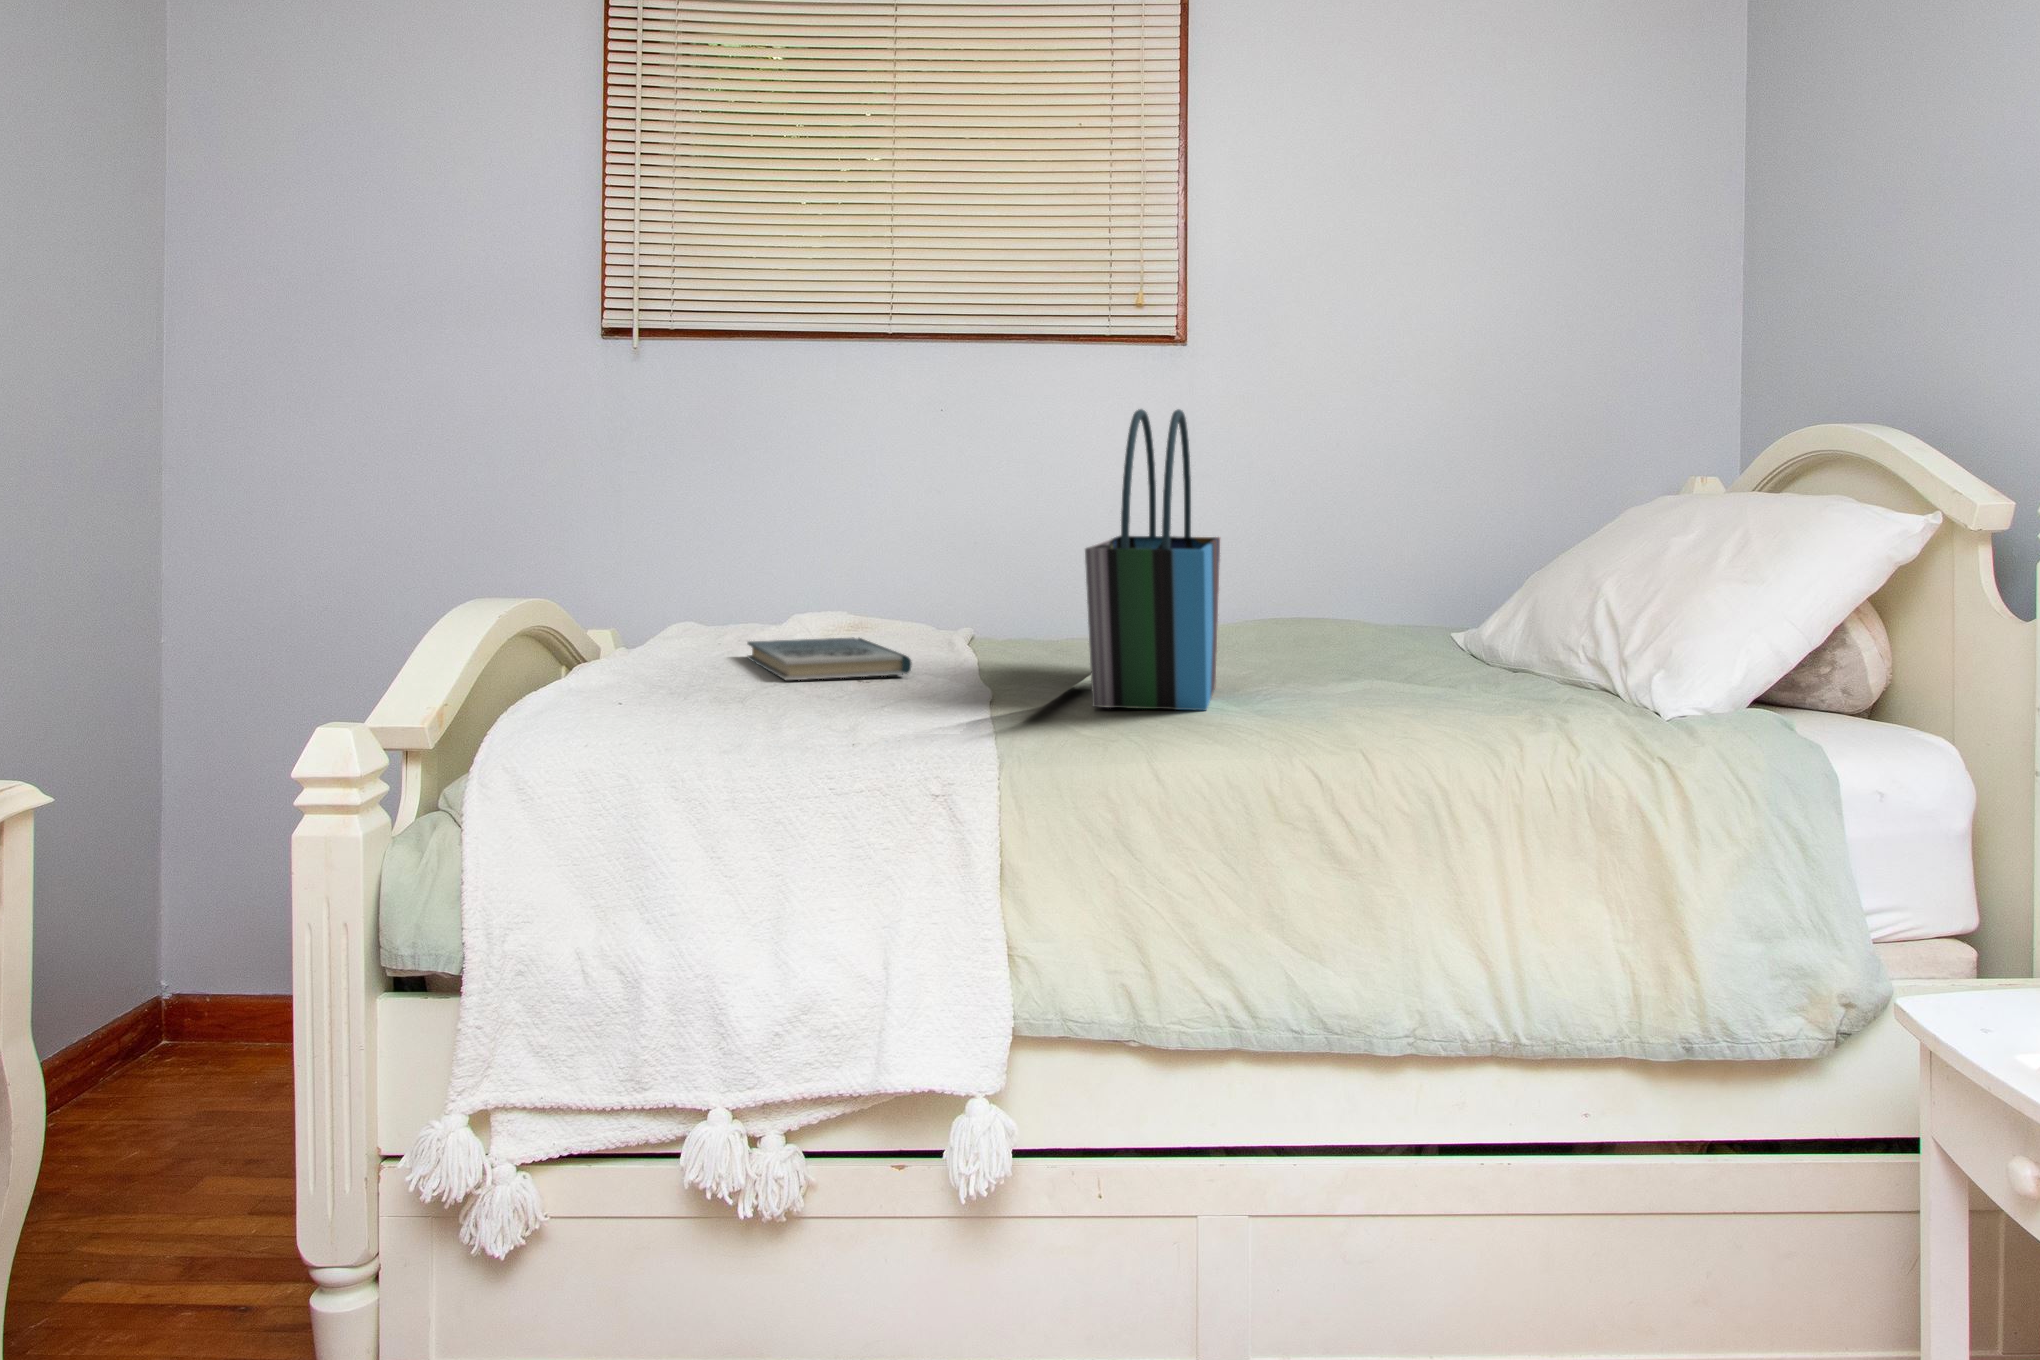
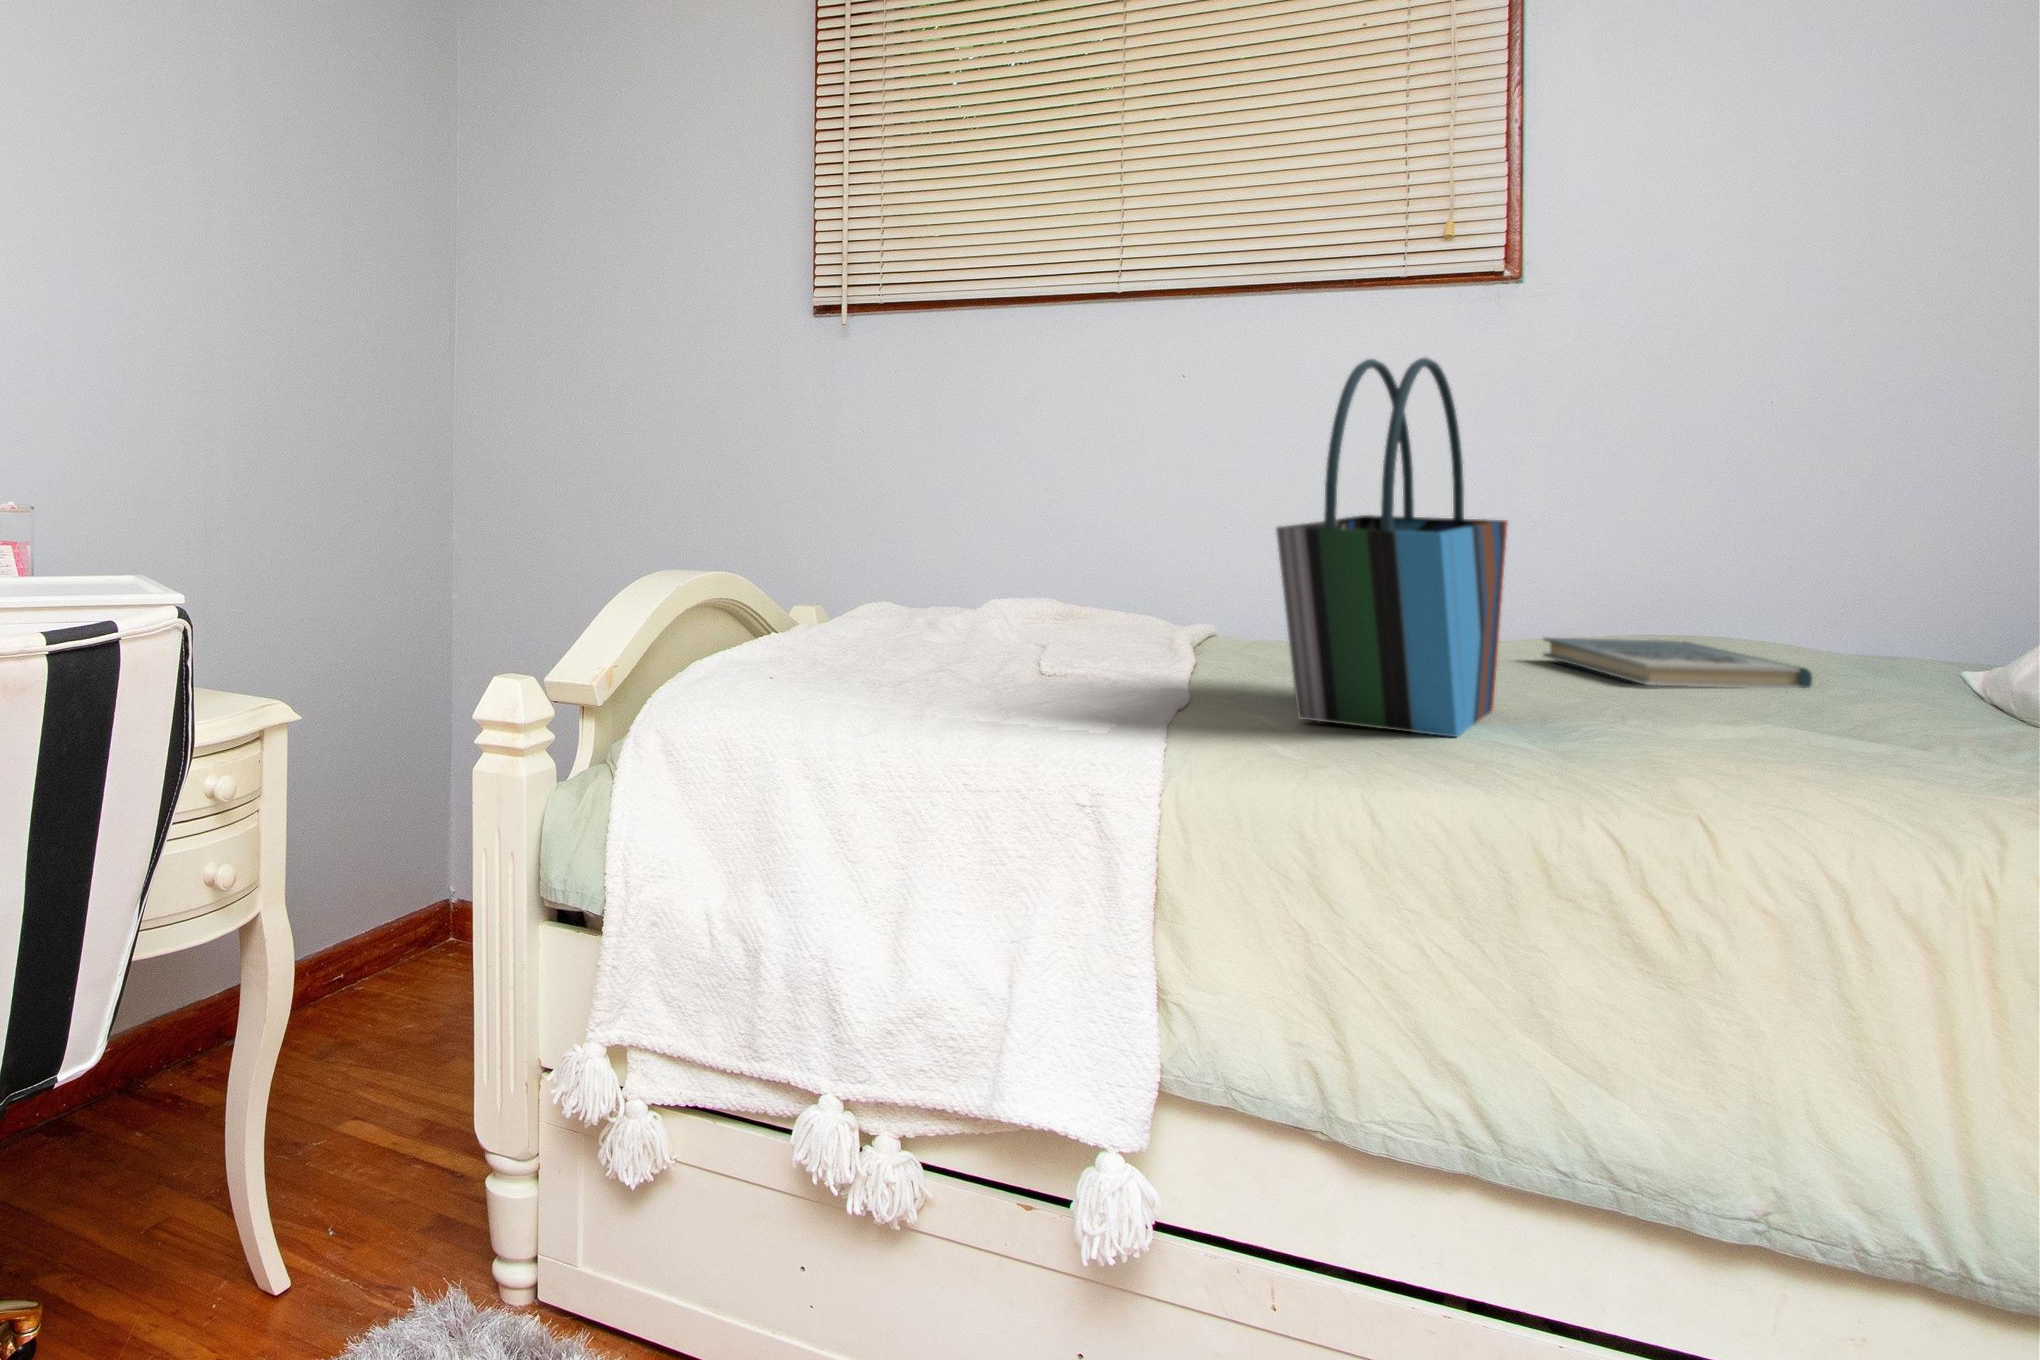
book: present [748,637,912,680] -> present [1544,638,1812,688]

